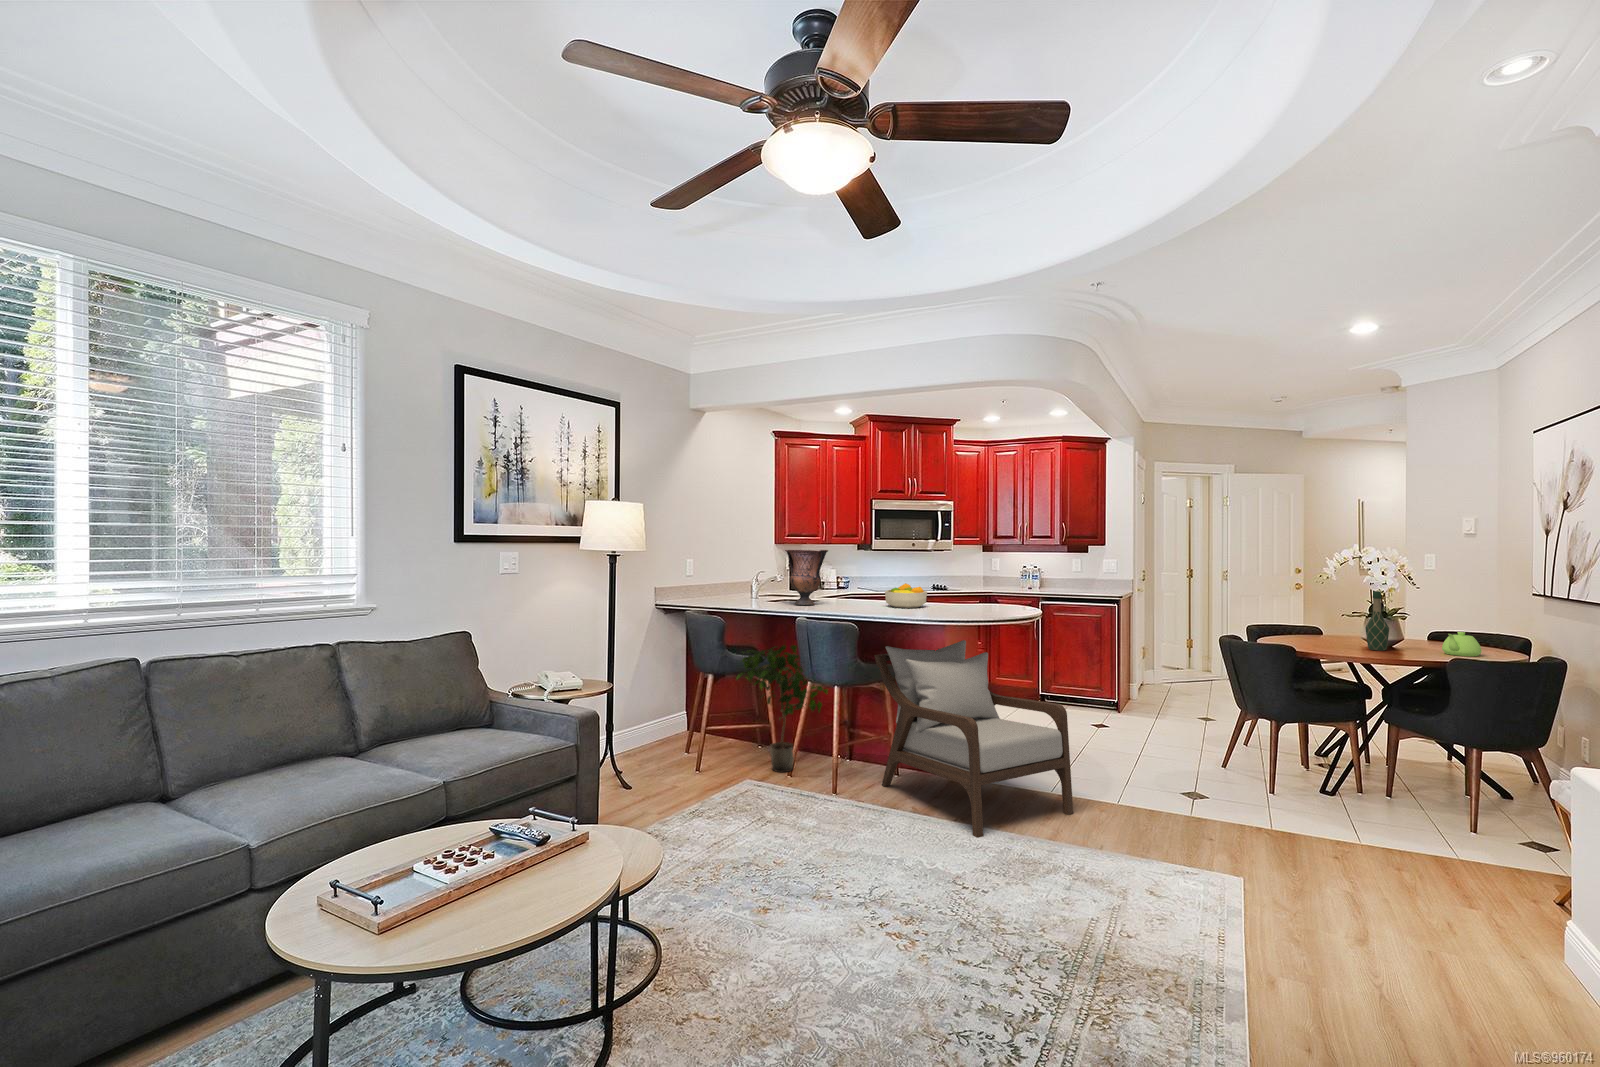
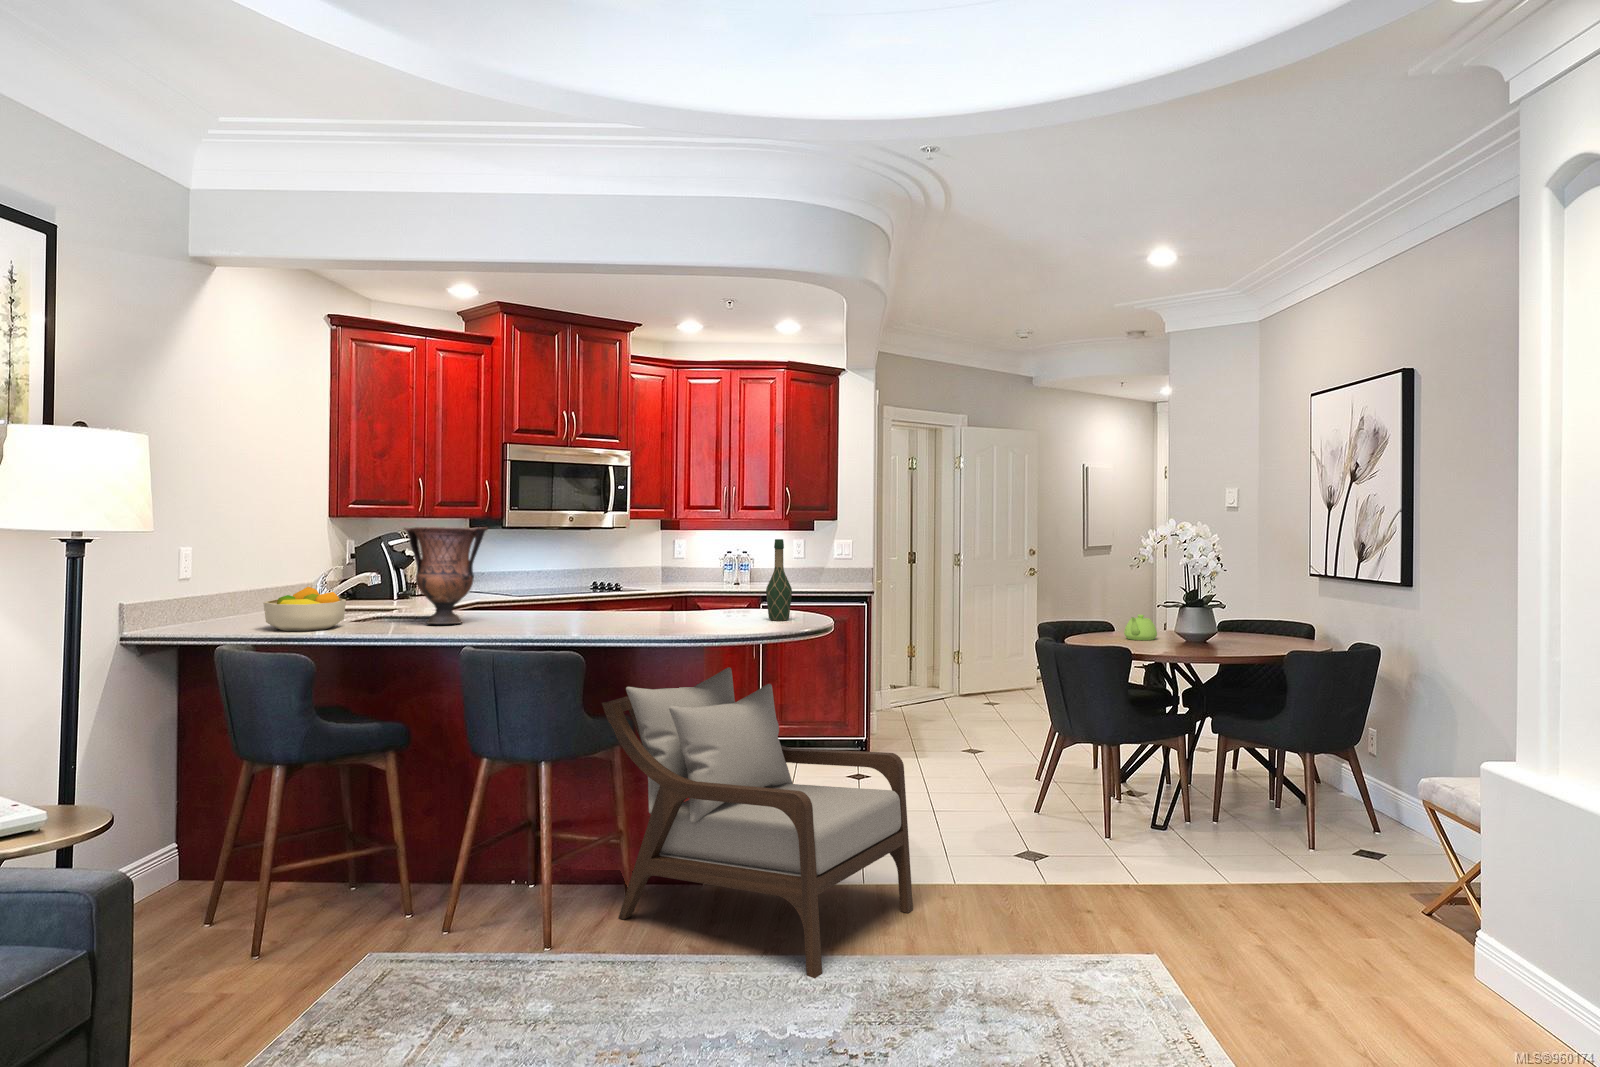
fruit bowl: present [885,583,927,608] -> present [263,587,346,631]
wine bottle: present [1365,591,1389,651] -> present [766,539,792,621]
teapot: present [1442,632,1482,656] -> present [1124,615,1157,640]
potted plant: present [736,645,828,772] -> none [318,693,518,928]

